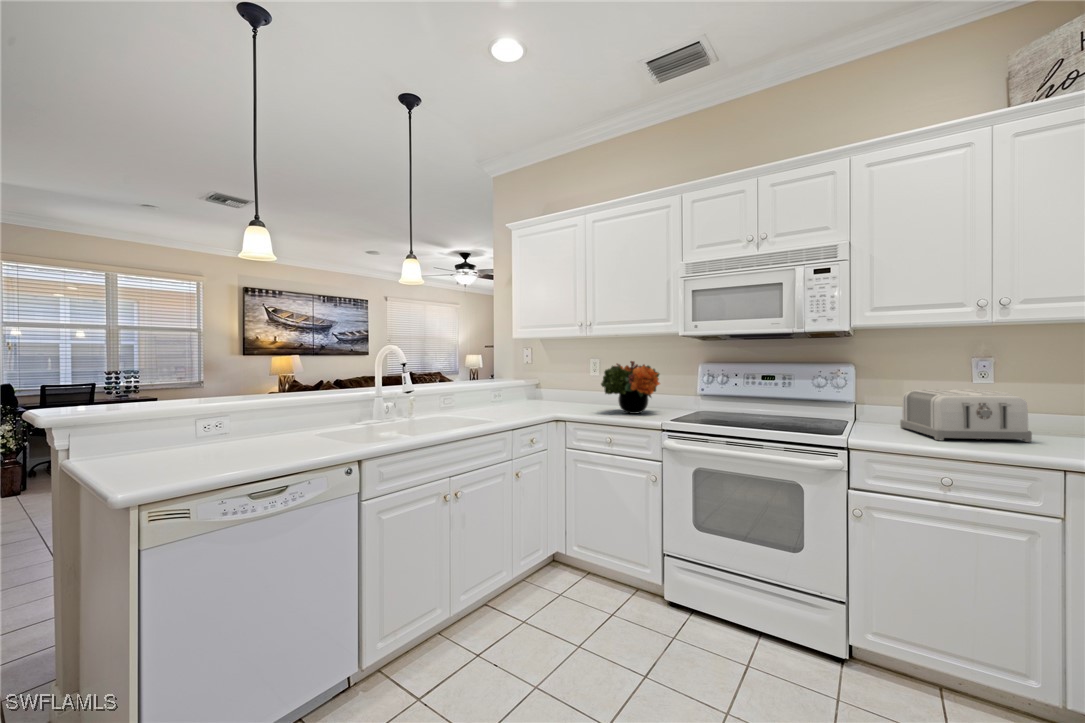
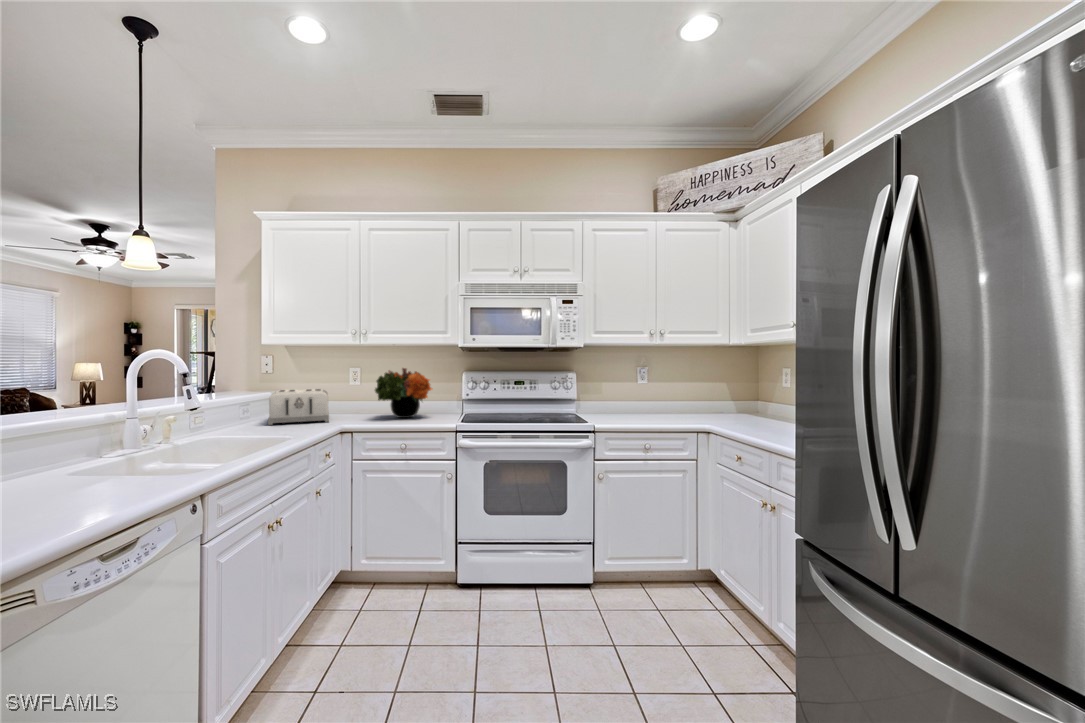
toaster: present [900,389,1032,442] -> present [268,389,329,425]

